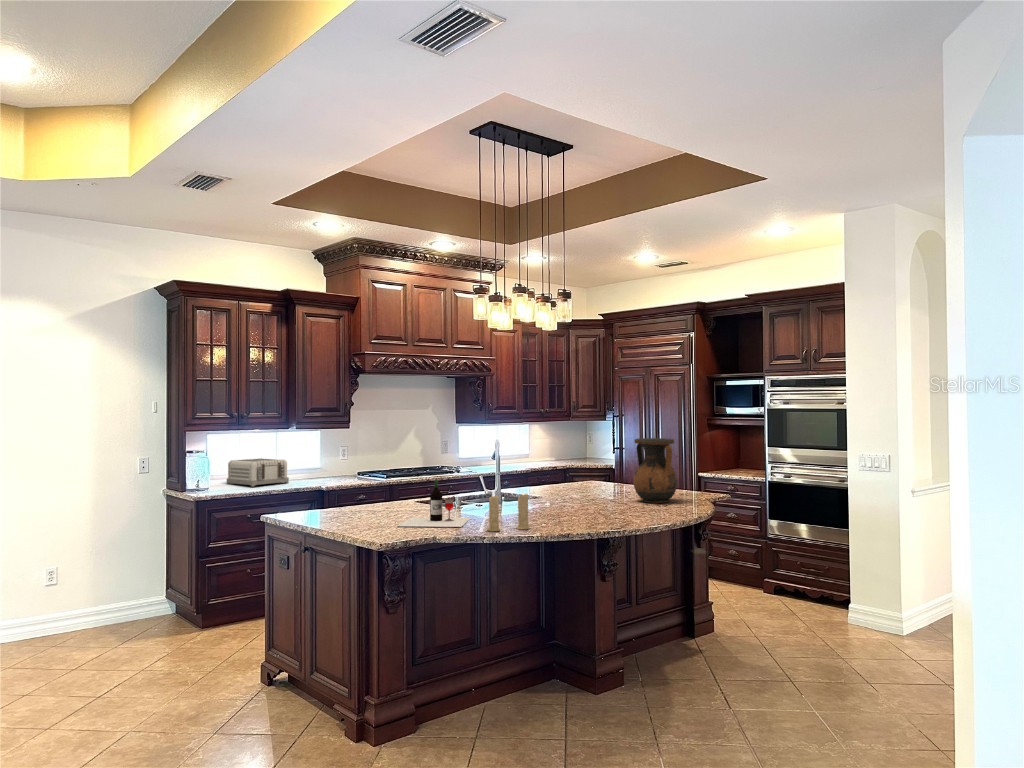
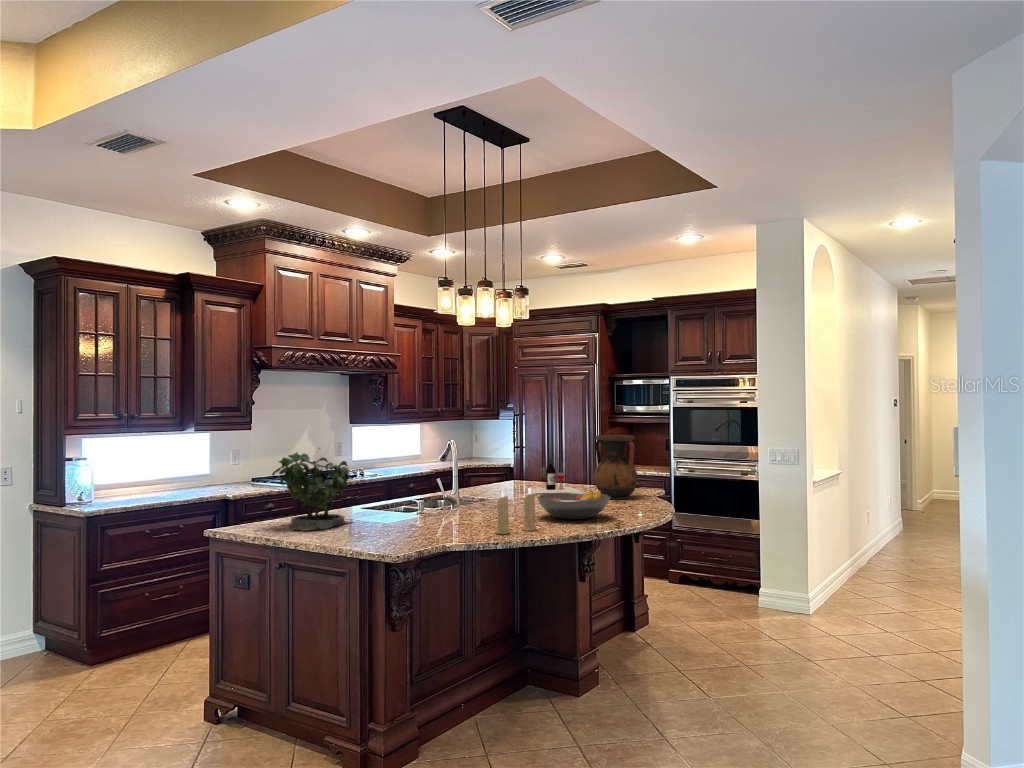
potted plant: none [308,447,381,520] -> present [272,448,352,531]
toaster: present [227,458,289,487] -> none [110,465,186,497]
wine bottle: present [398,480,470,527] -> present [526,458,581,493]
fruit bowl: none [546,493,619,520] -> present [537,490,611,519]

